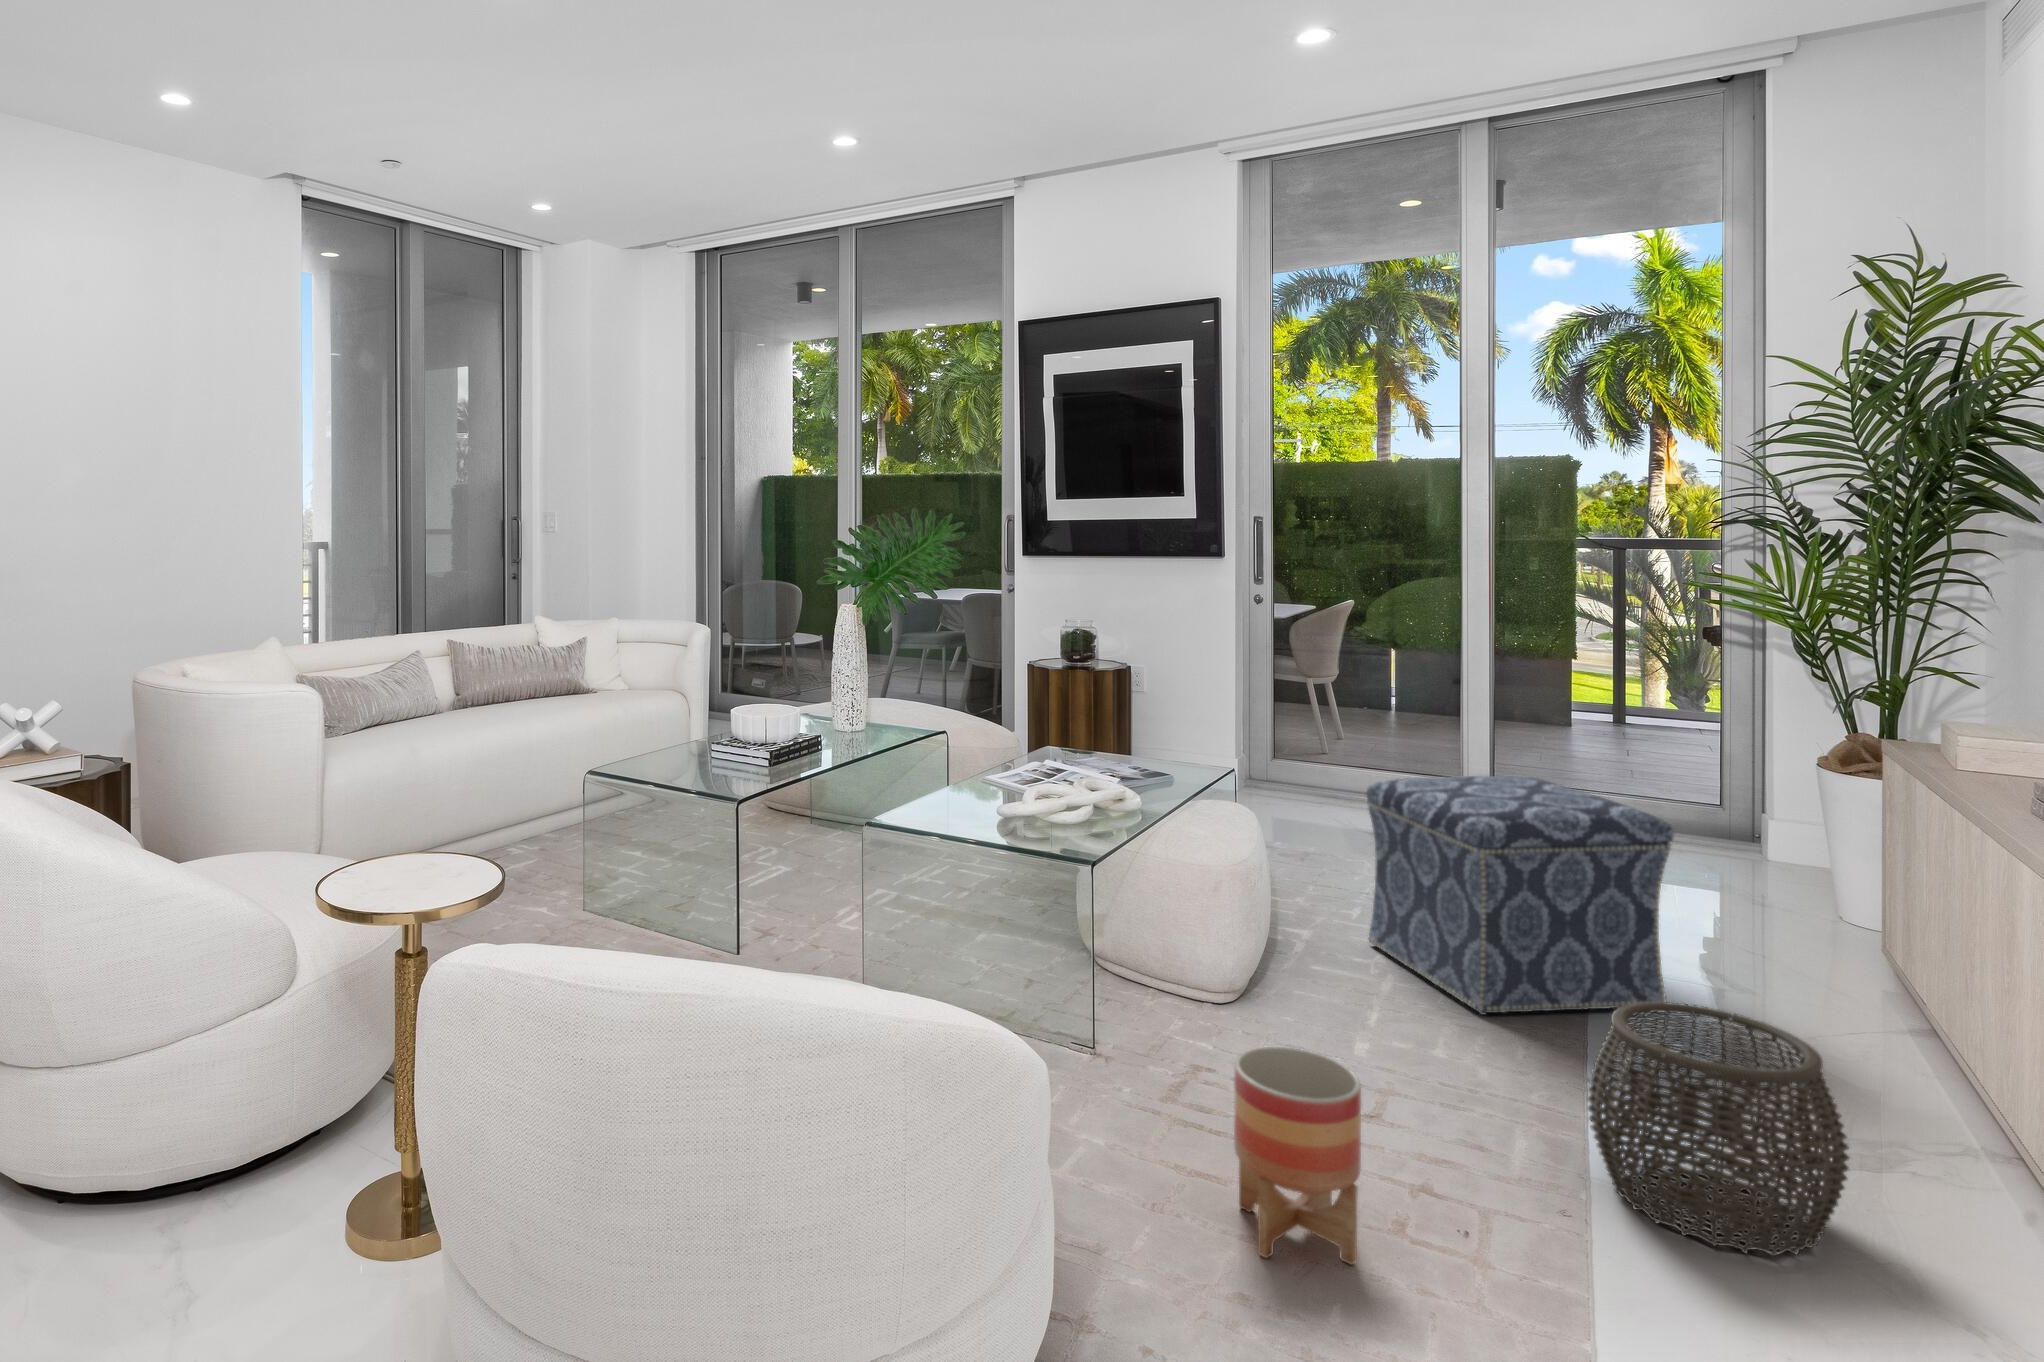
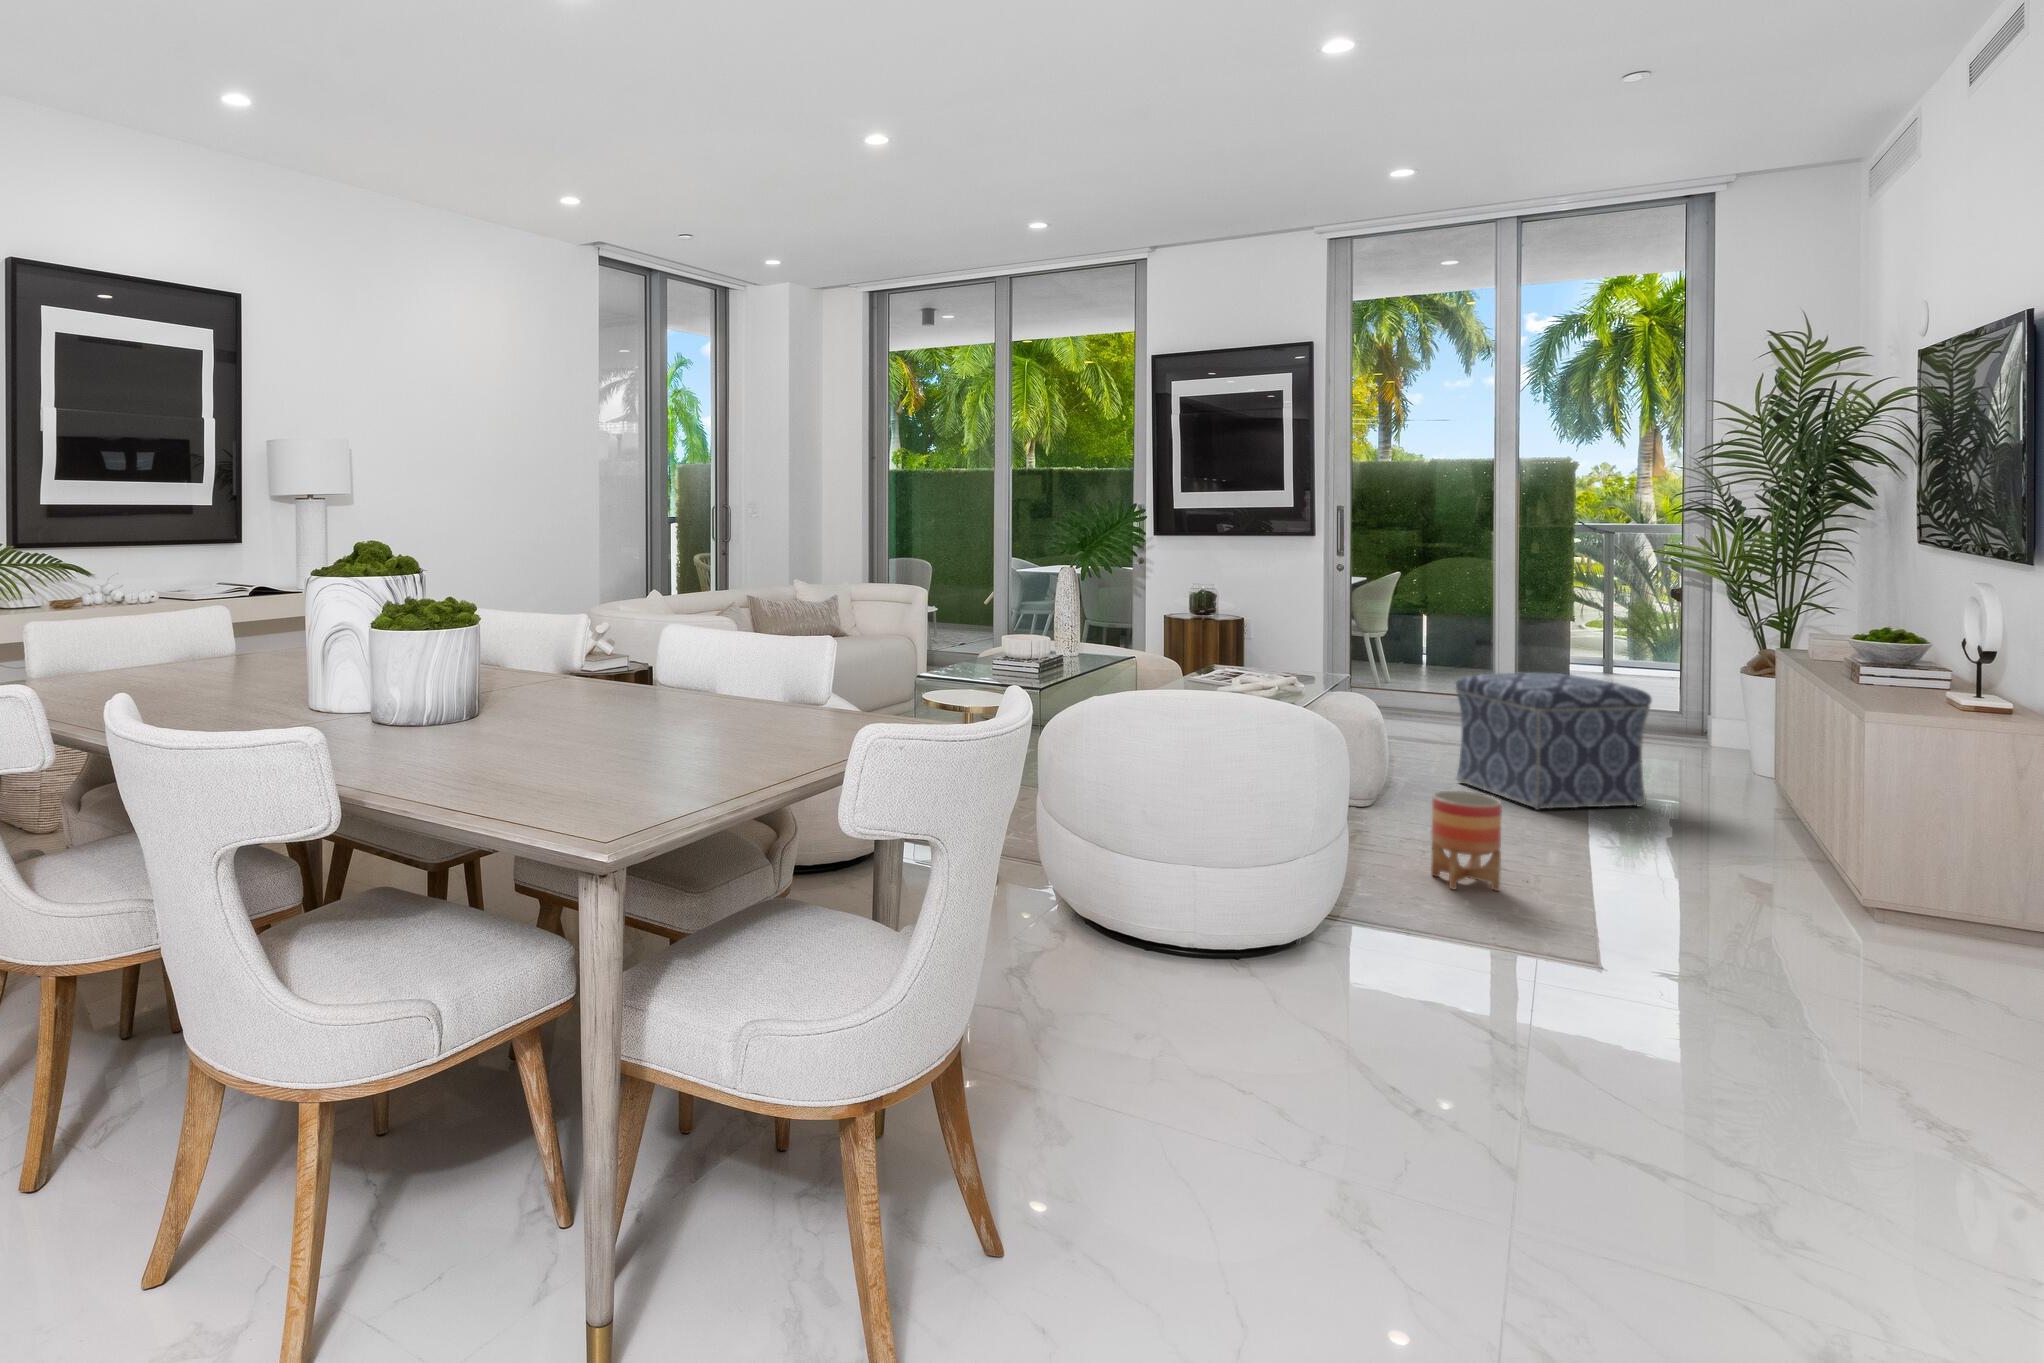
woven basket: present [1587,1002,1849,1256] -> none [1611,772,1746,886]

